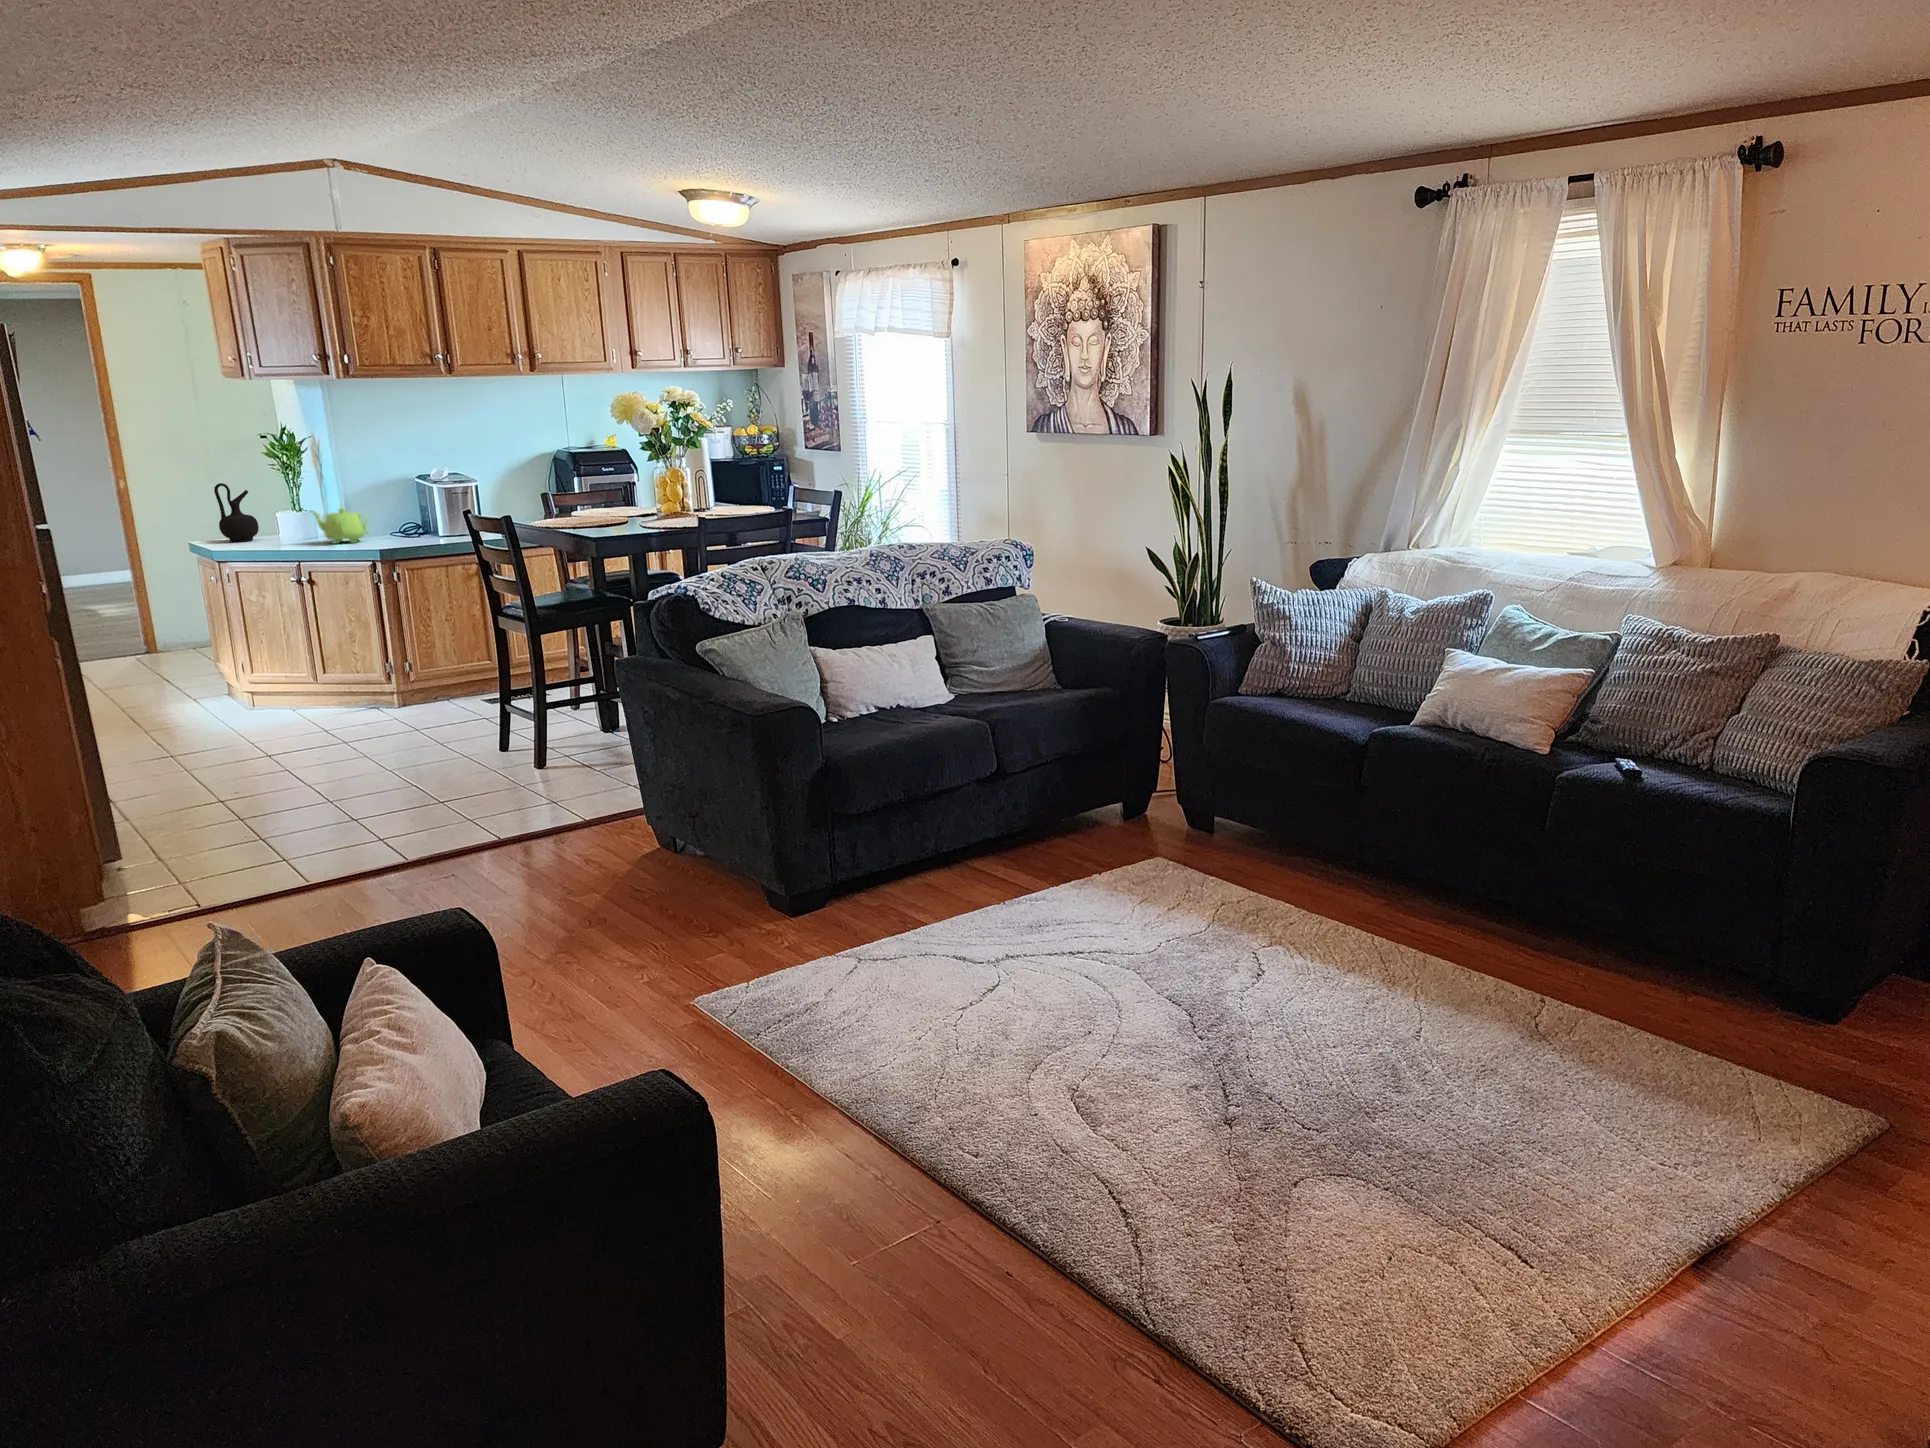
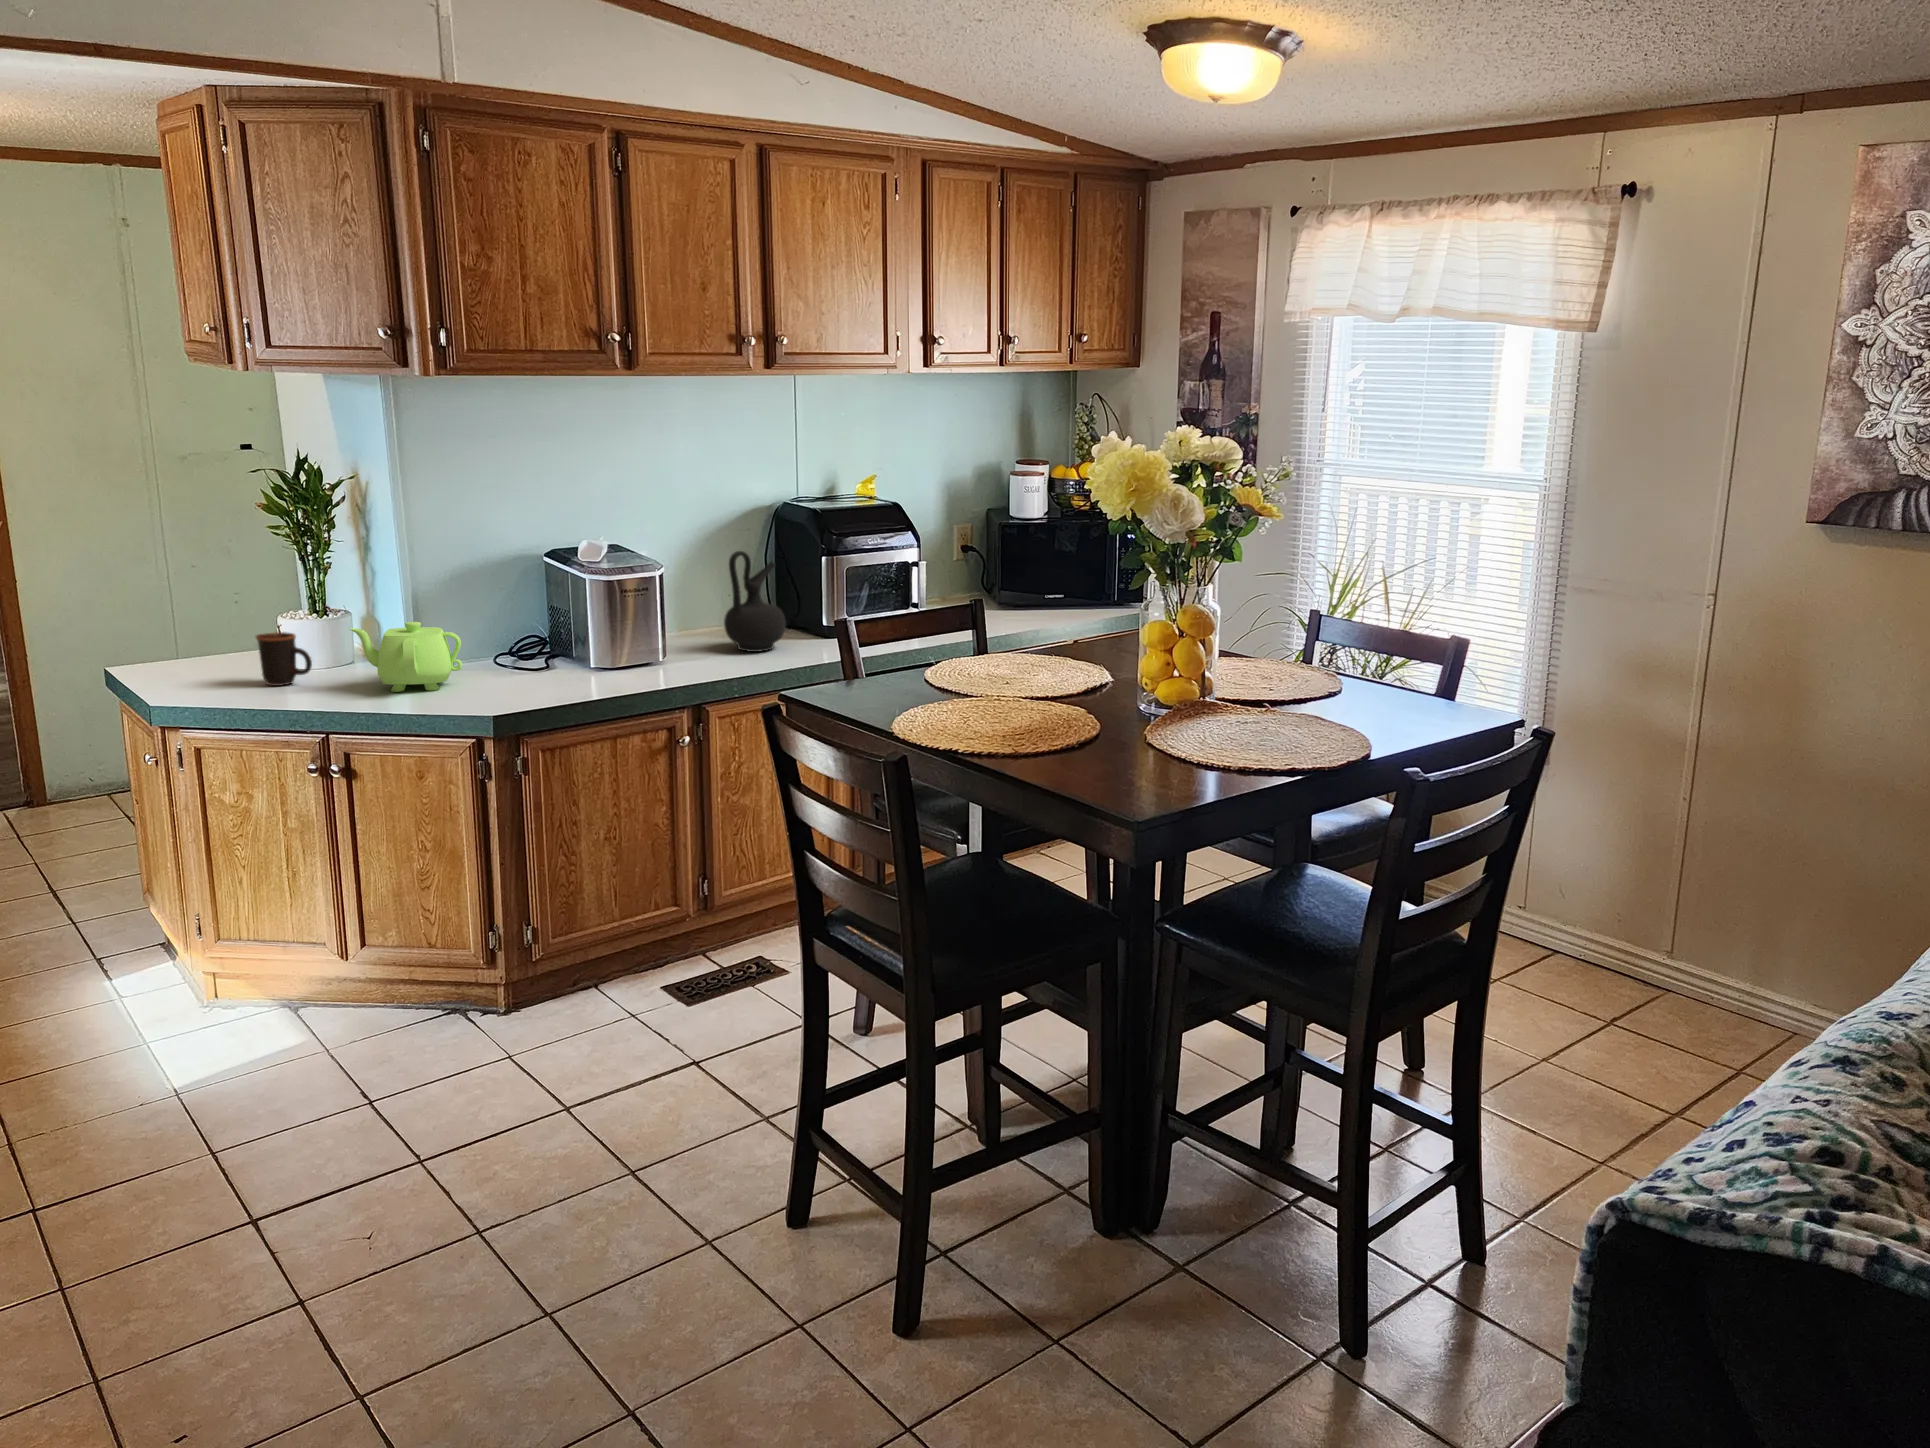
ceramic jug: present [214,483,259,542] -> present [724,551,786,652]
mug: none [264,517,293,544] -> present [256,632,312,686]

